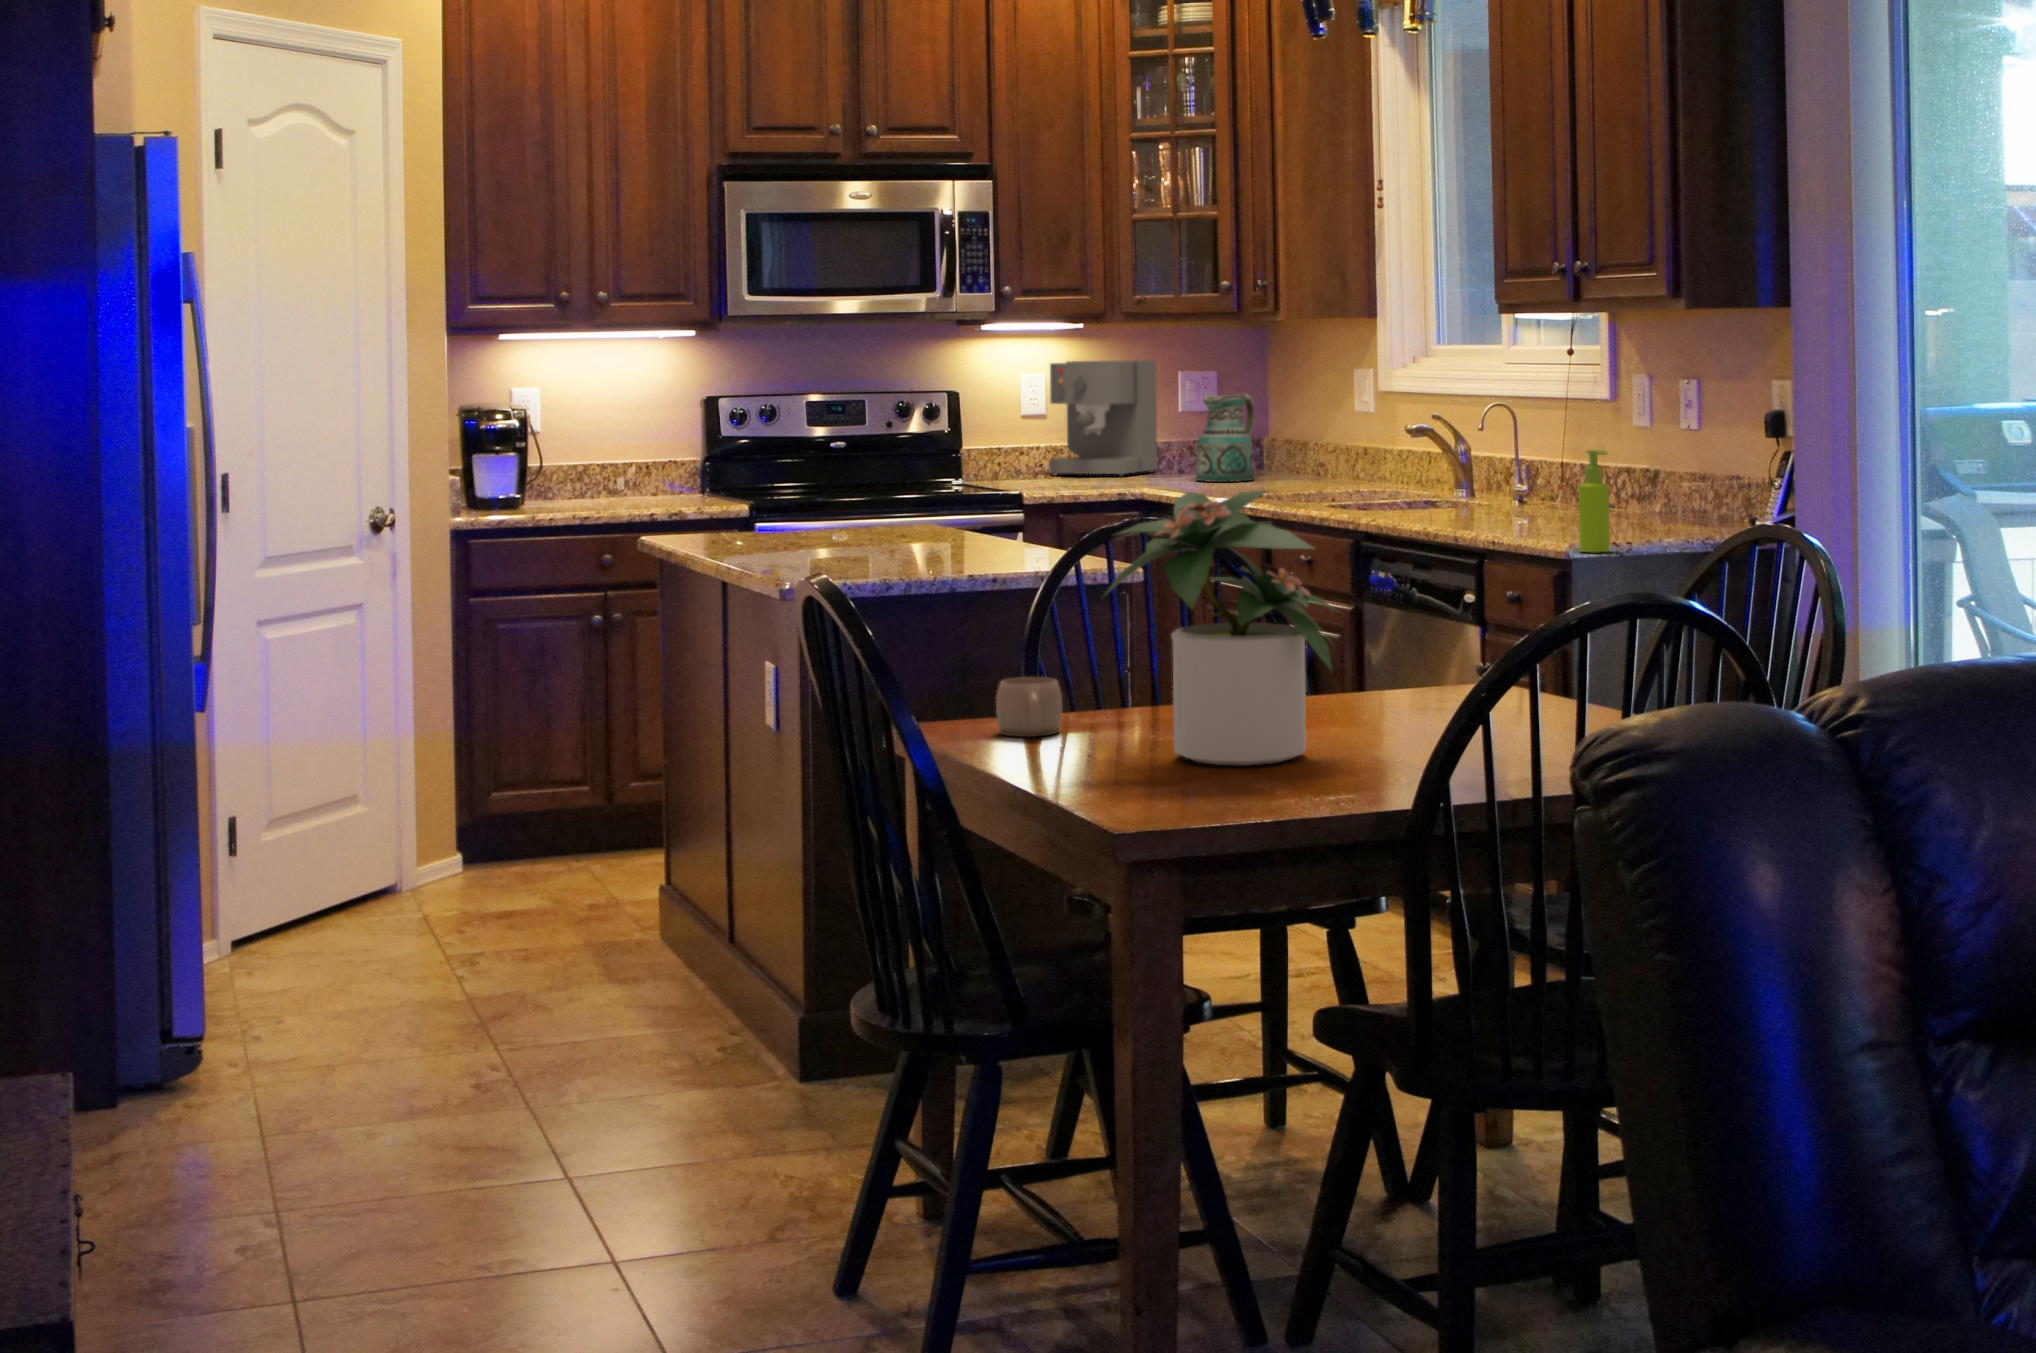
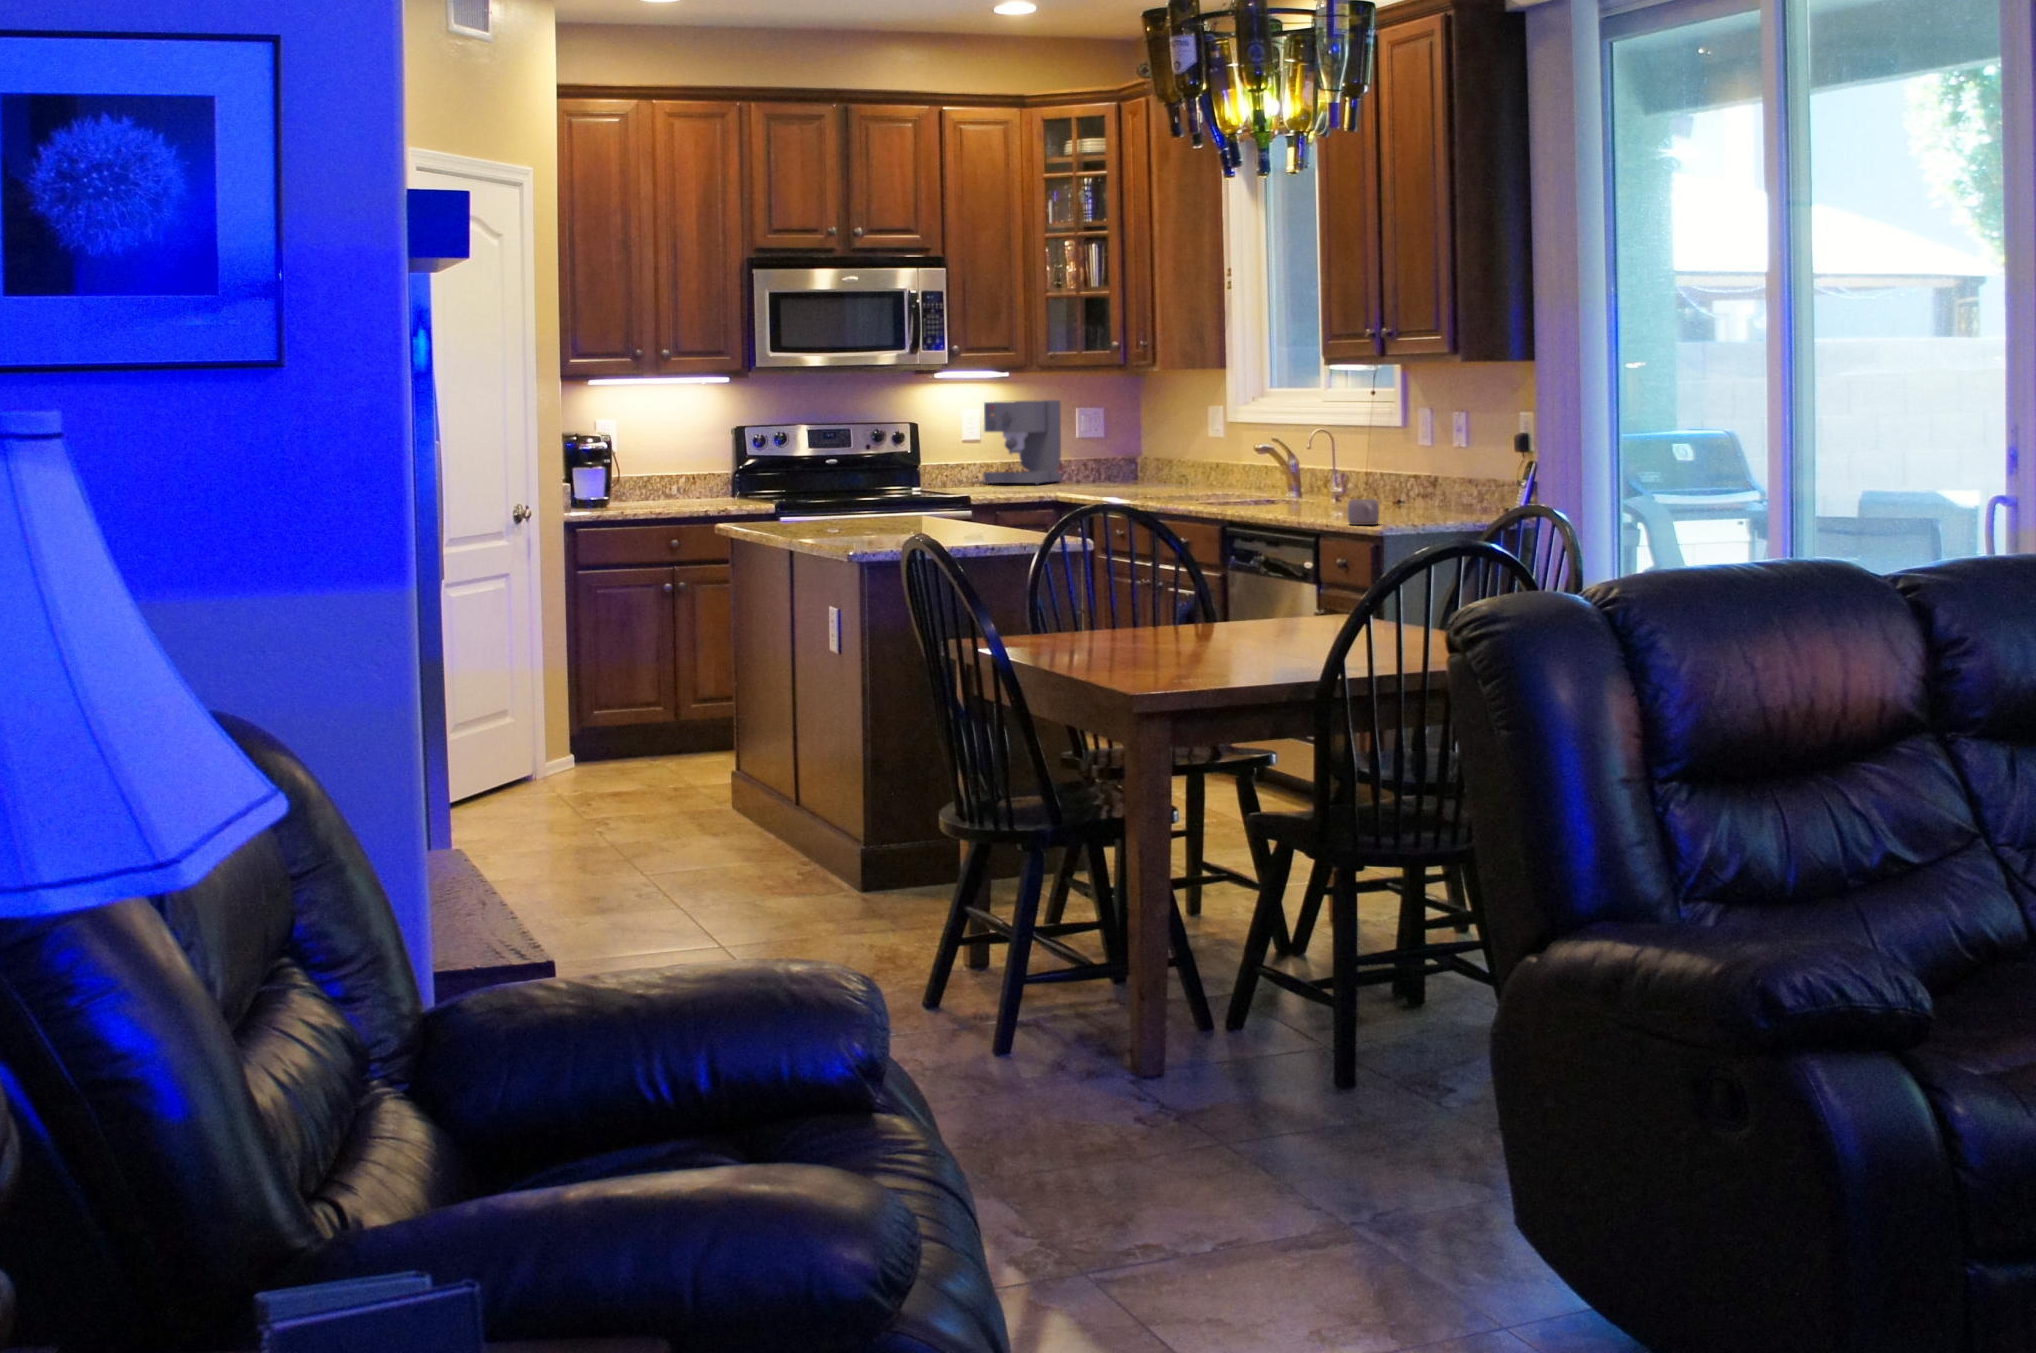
ceramic pitcher: present [1196,393,1255,482] -> none [1093,424,1136,488]
soap dispenser: present [1579,450,1610,552] -> none [1388,461,1410,532]
potted plant: present [1106,490,1335,766] -> none [1105,481,1261,659]
mug: present [996,677,1062,737] -> present [1348,499,1379,525]

